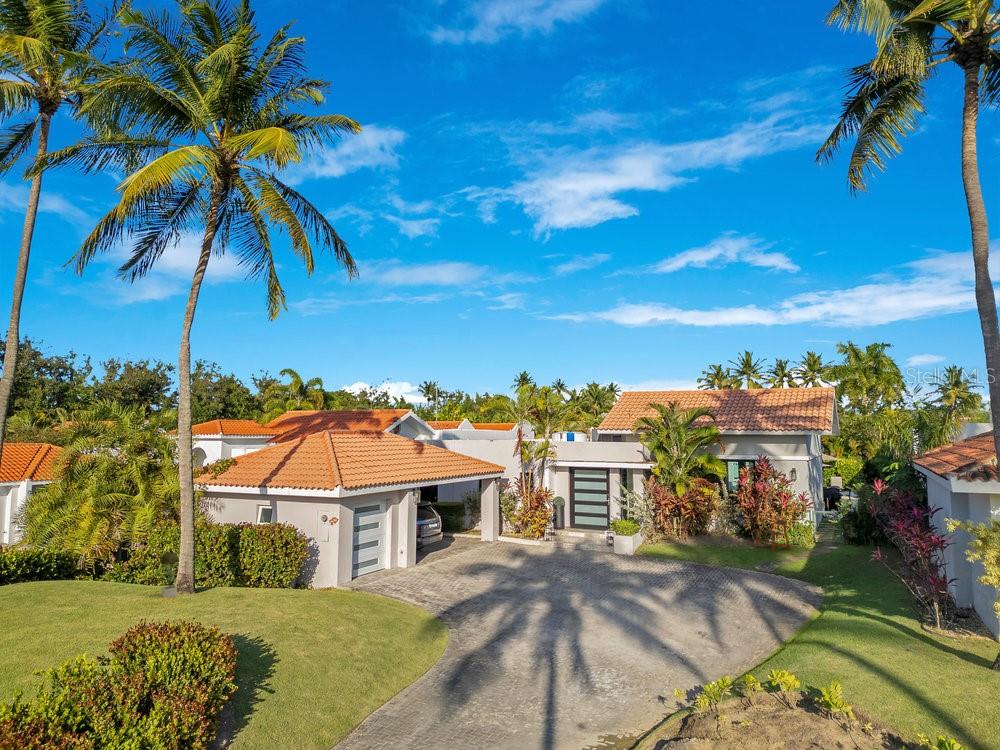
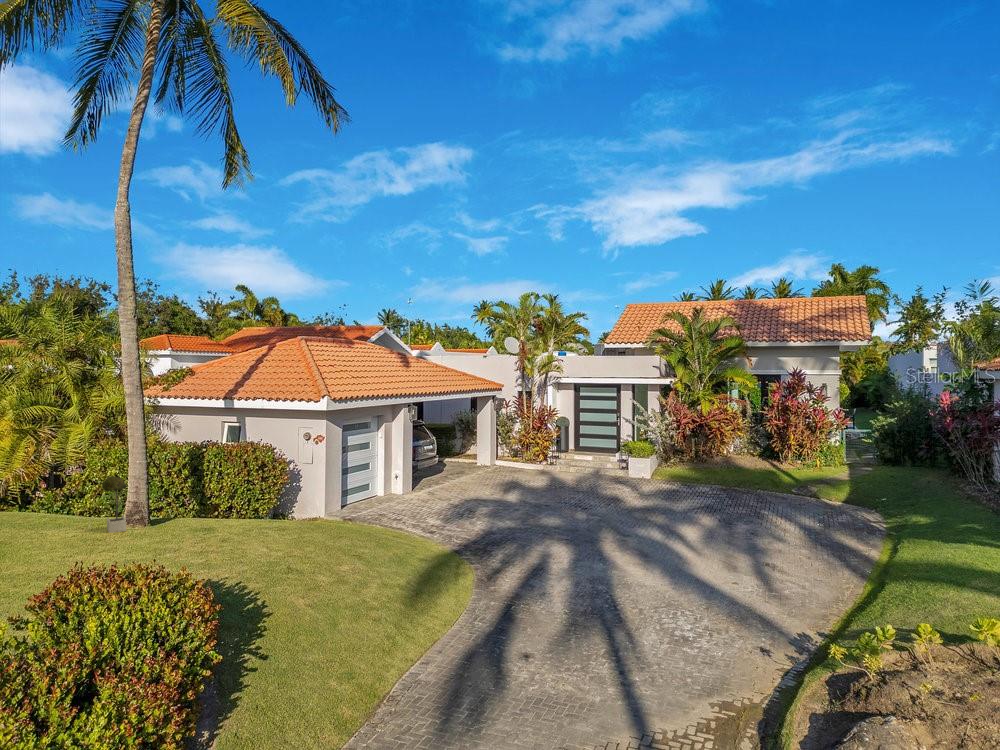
bench: present [756,519,789,551] -> none [791,438,830,475]

